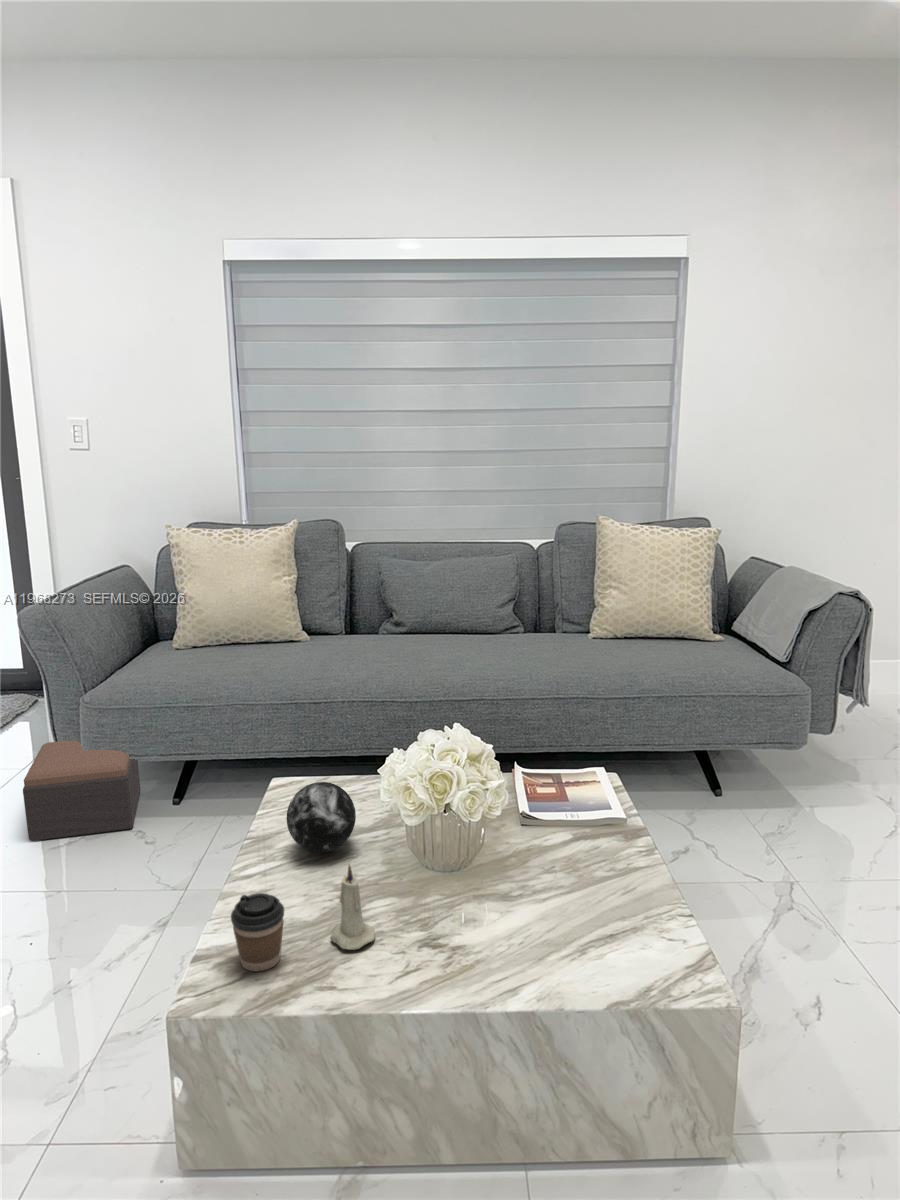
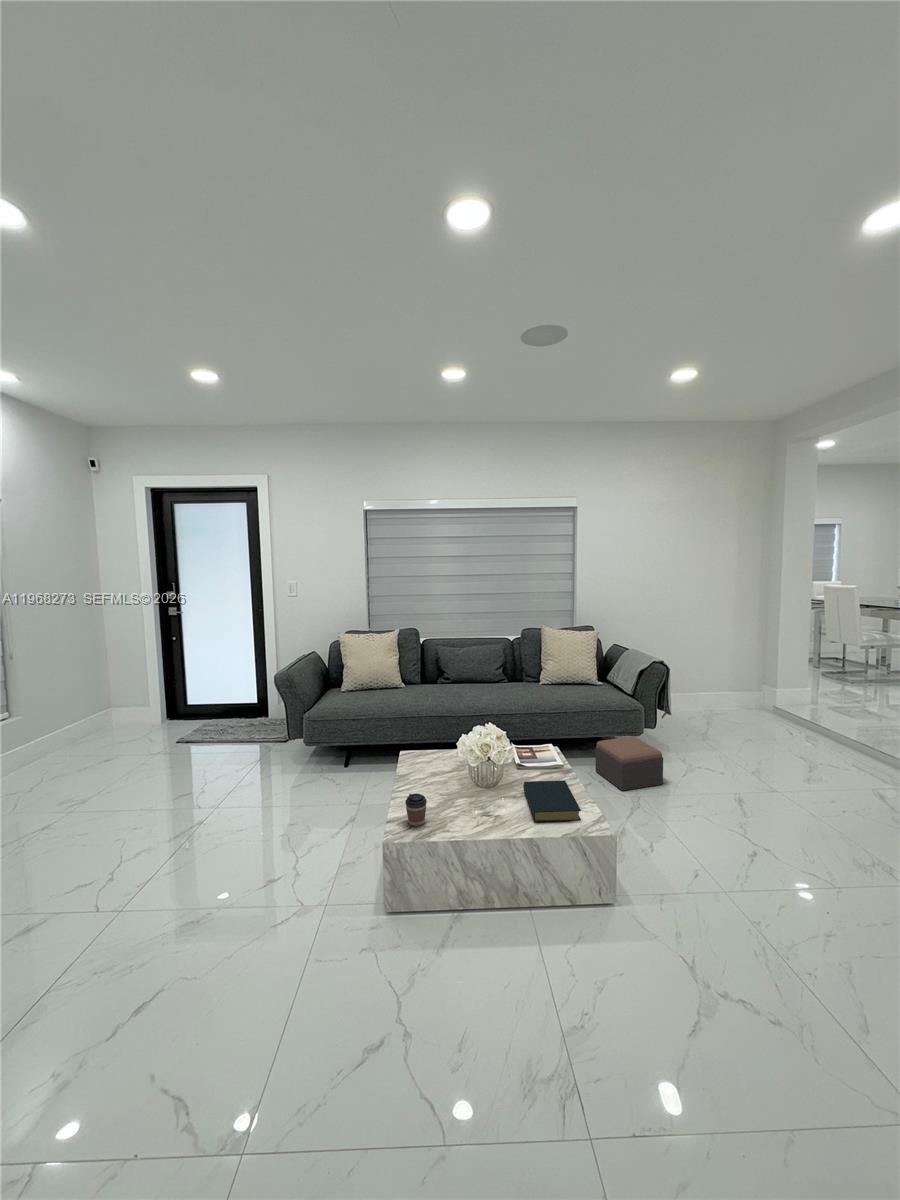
footstool: present [23,741,140,841] -> present [595,737,663,791]
decorative orb: present [287,782,356,852] -> none [417,750,446,781]
hardback book: none [529,859,661,965] -> present [523,781,581,822]
candle: present [330,865,375,950] -> none [444,781,462,818]

